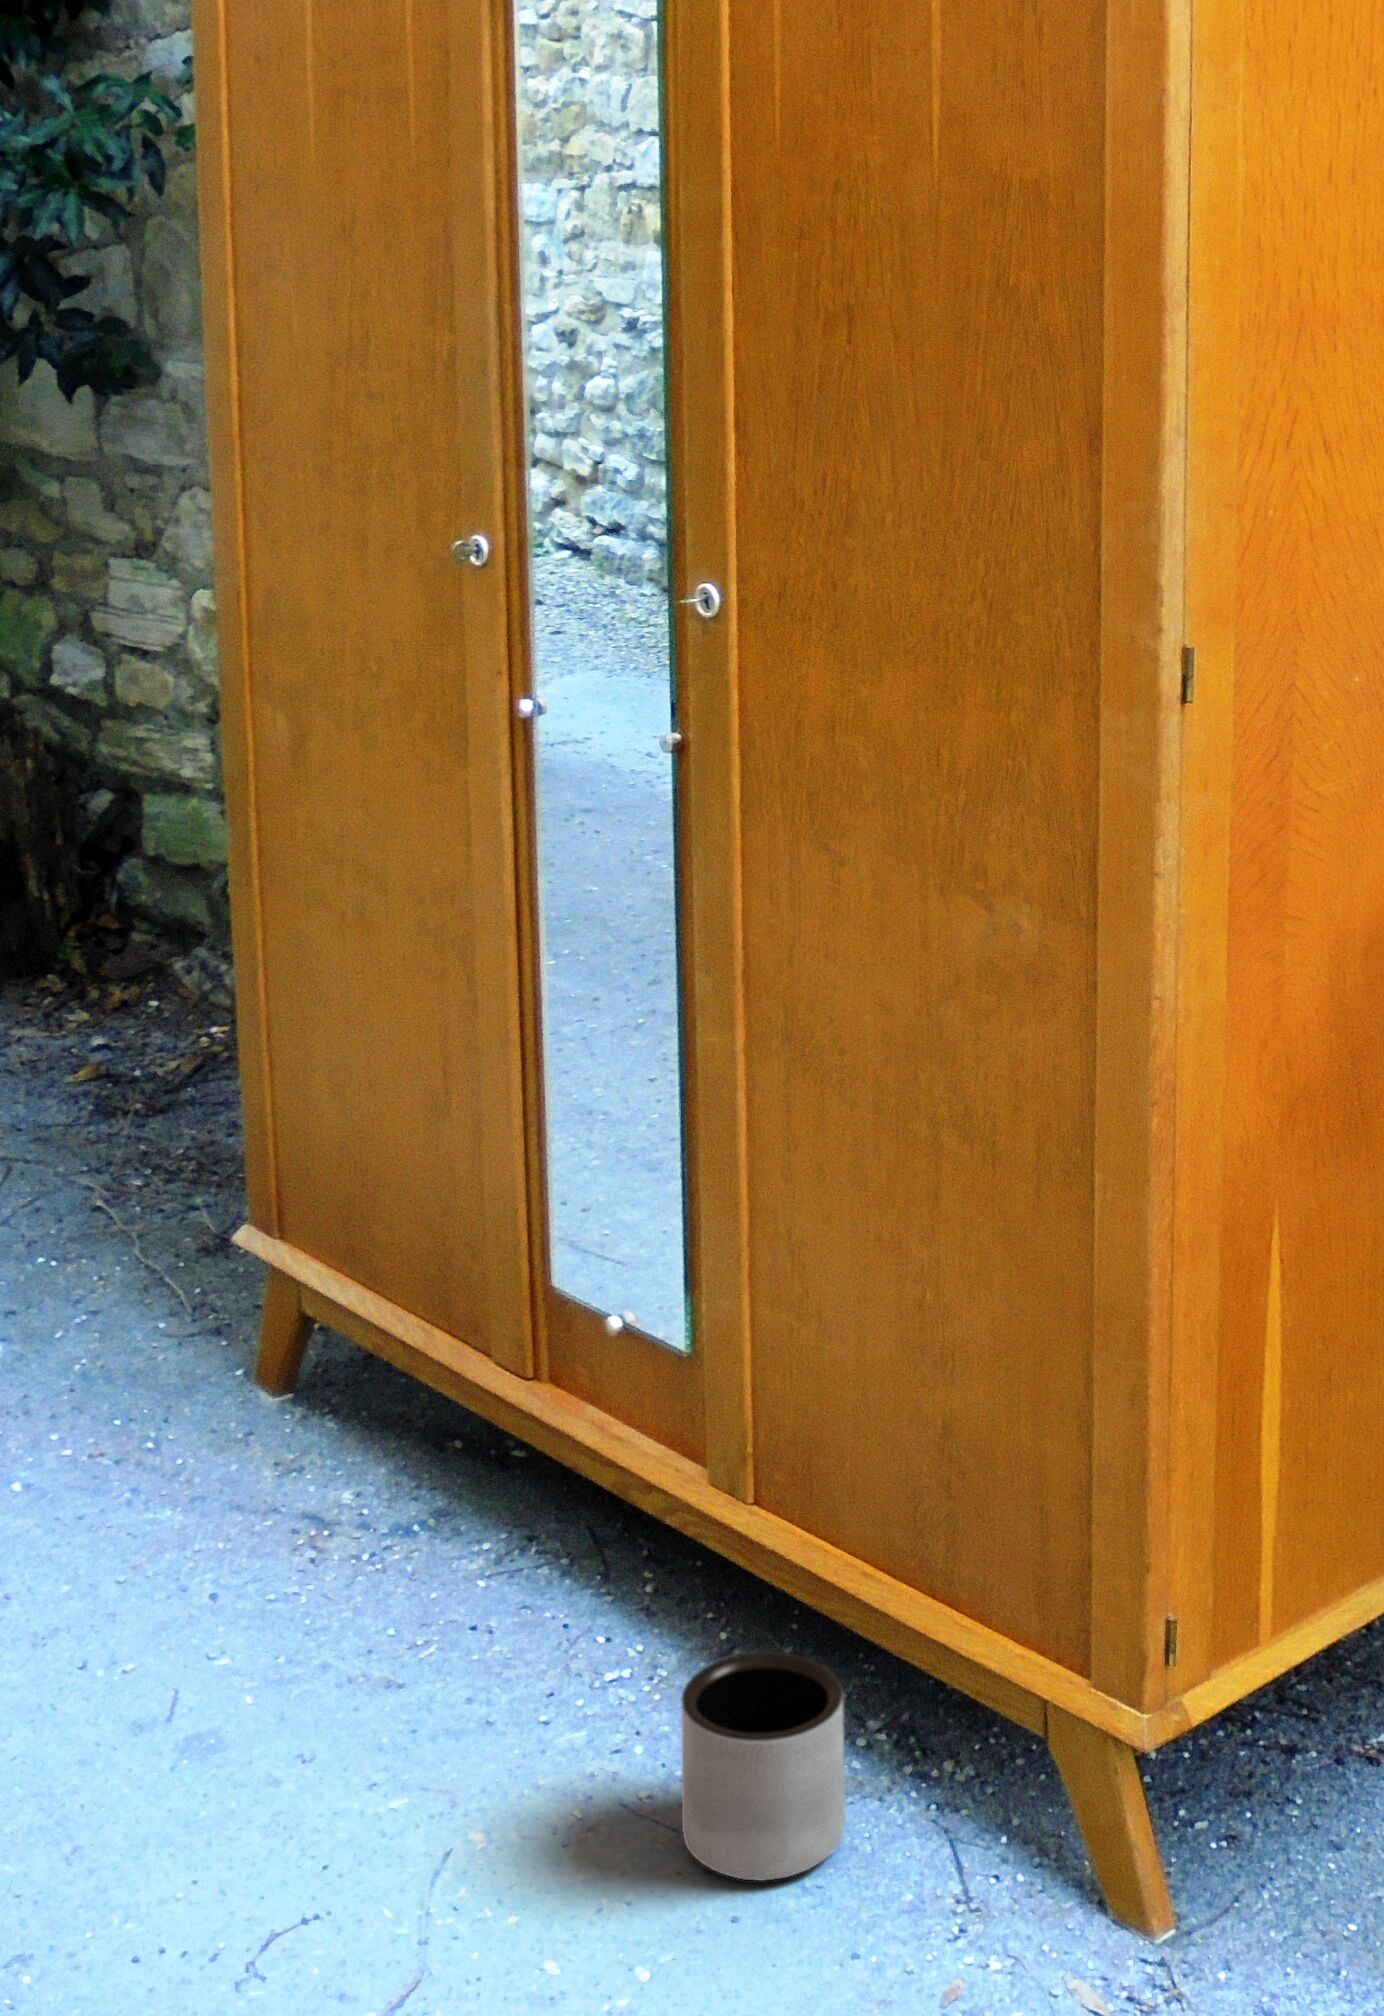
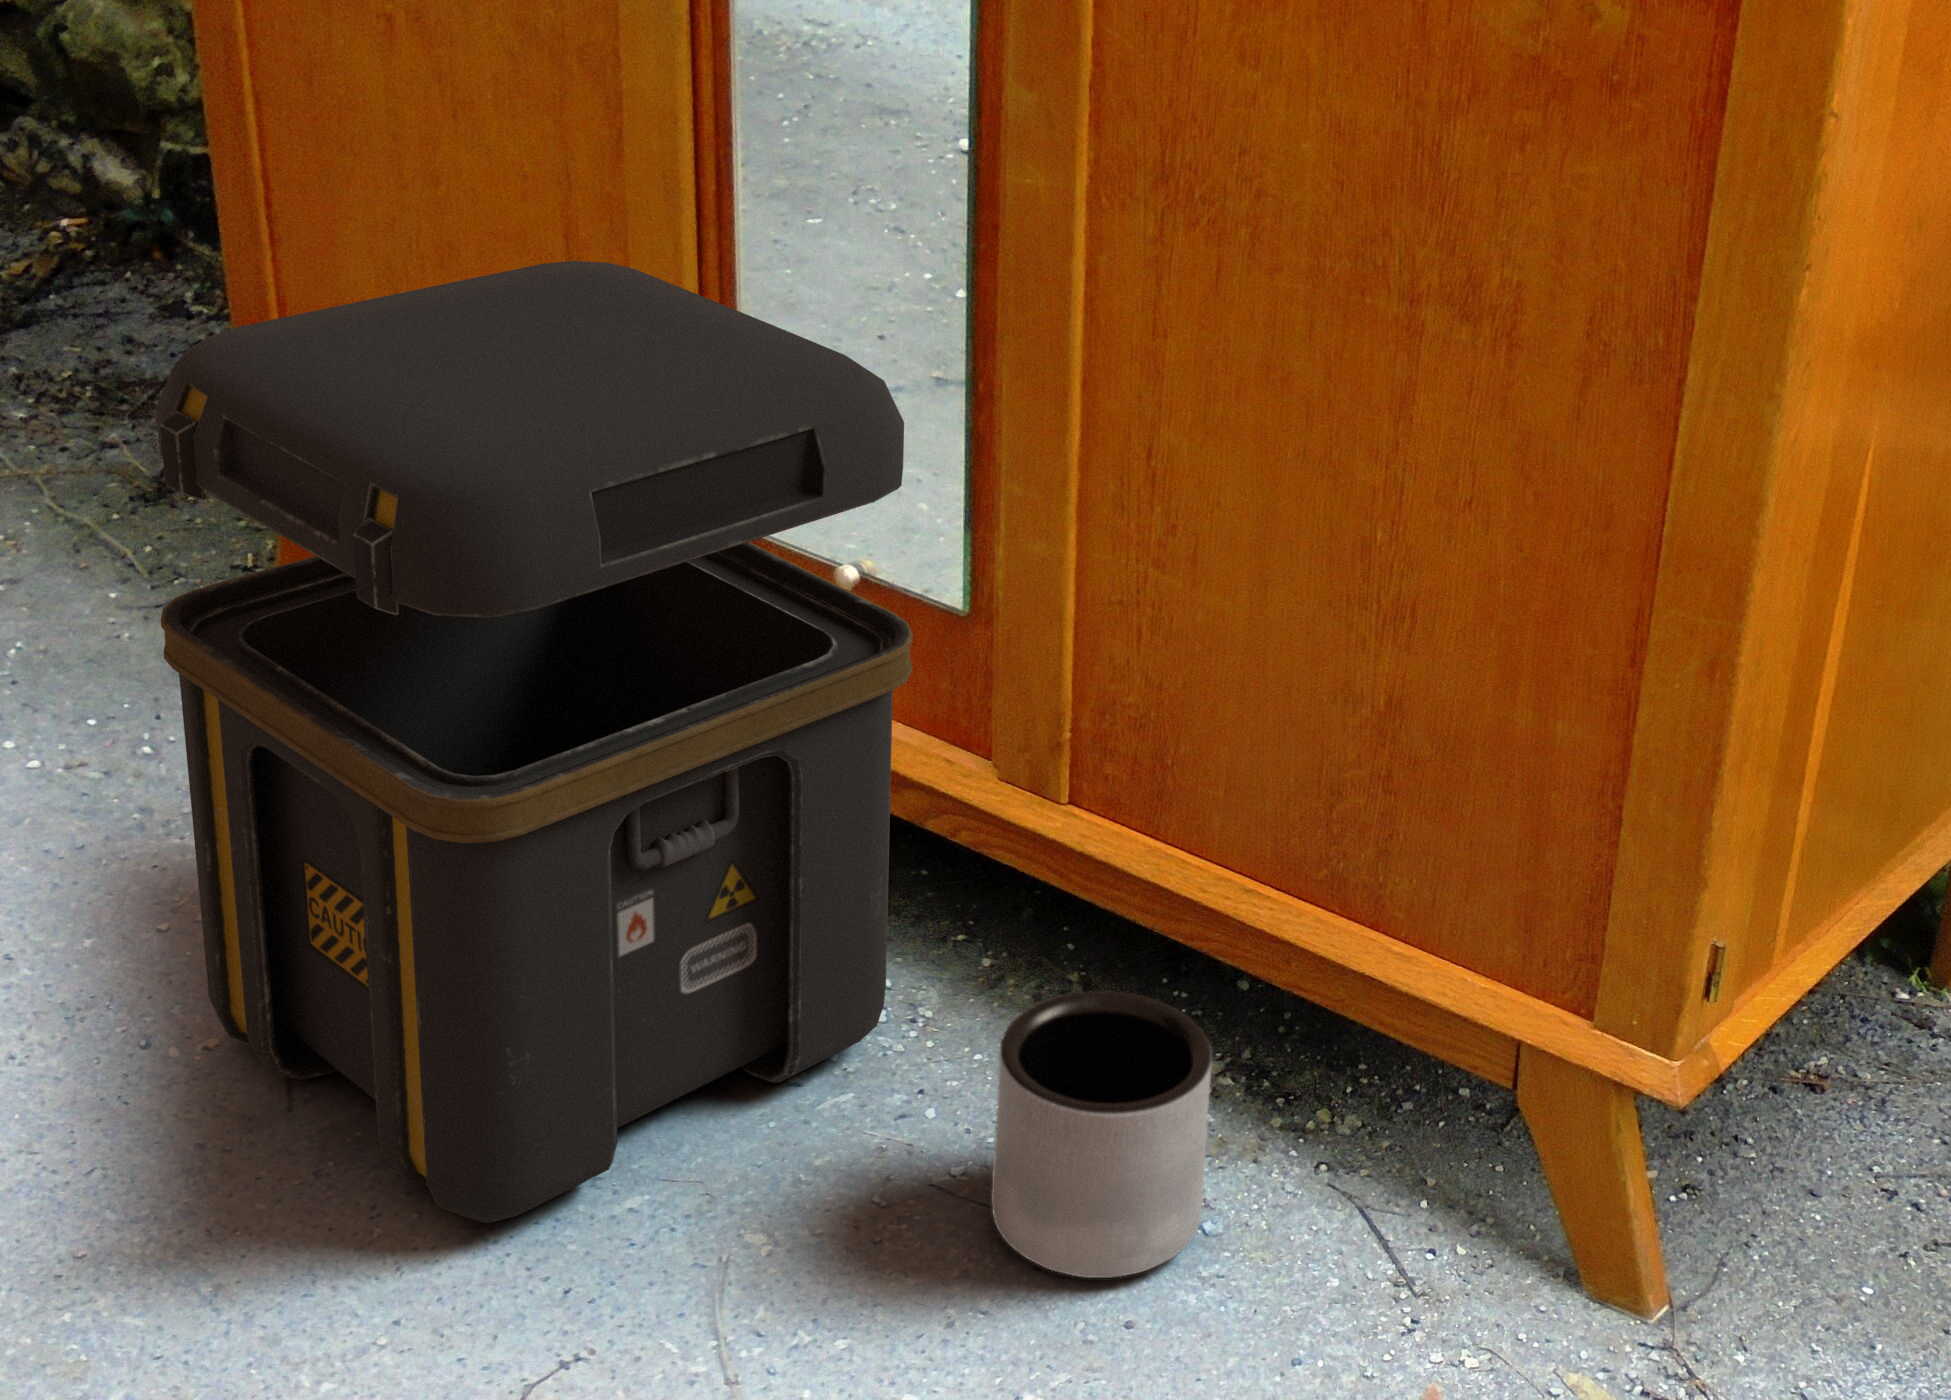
toolbox: none [113,1089,640,1821] -> present [156,261,913,1223]

